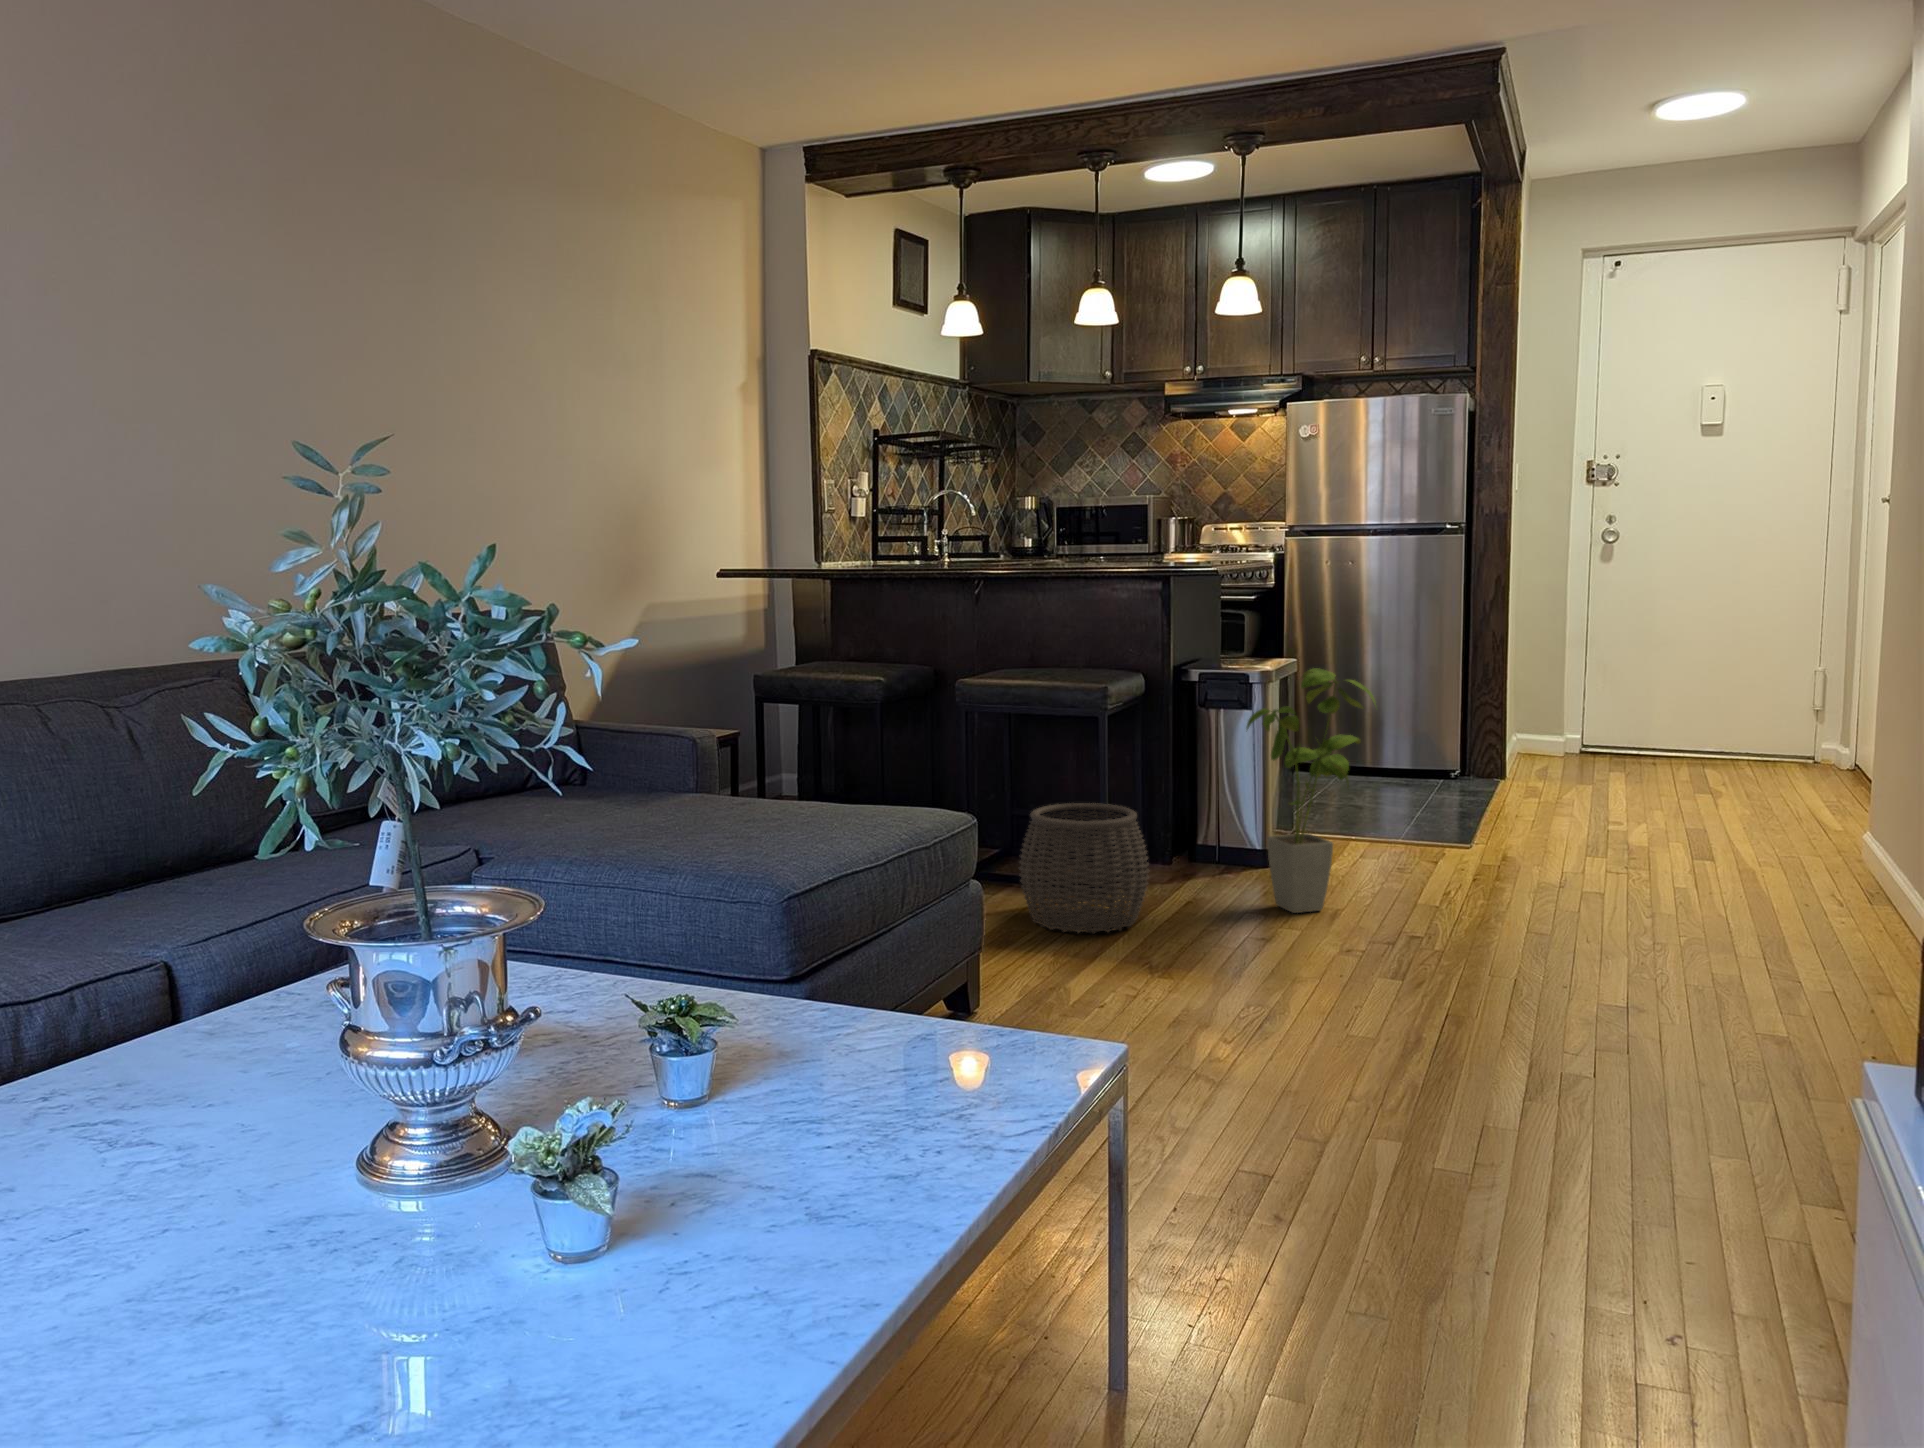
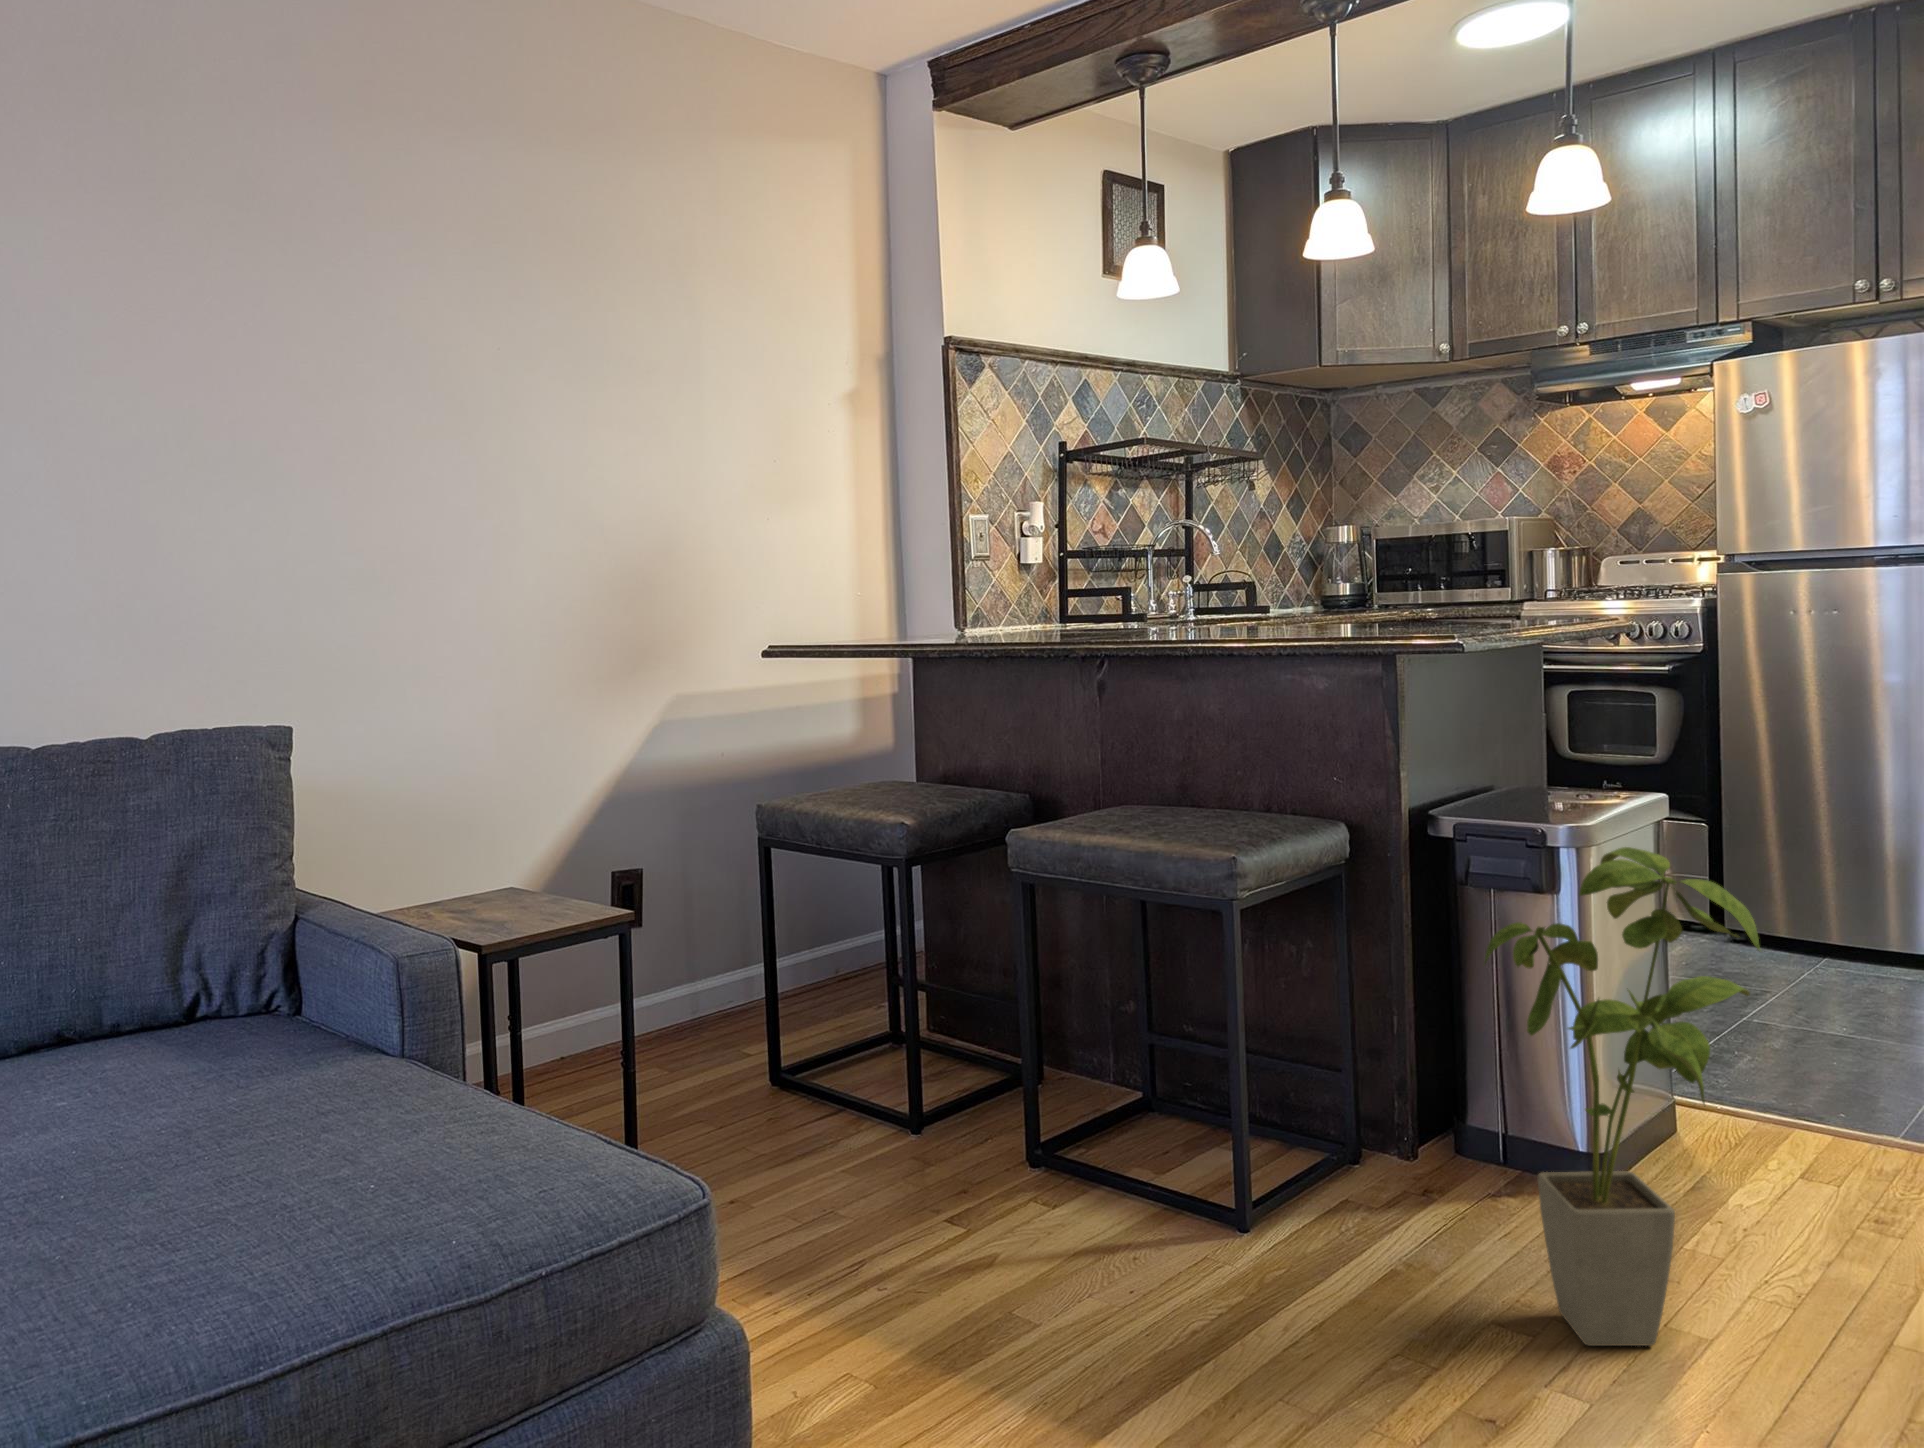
woven basket: present [1019,803,1149,933] -> none [1026,1075,1274,1355]

